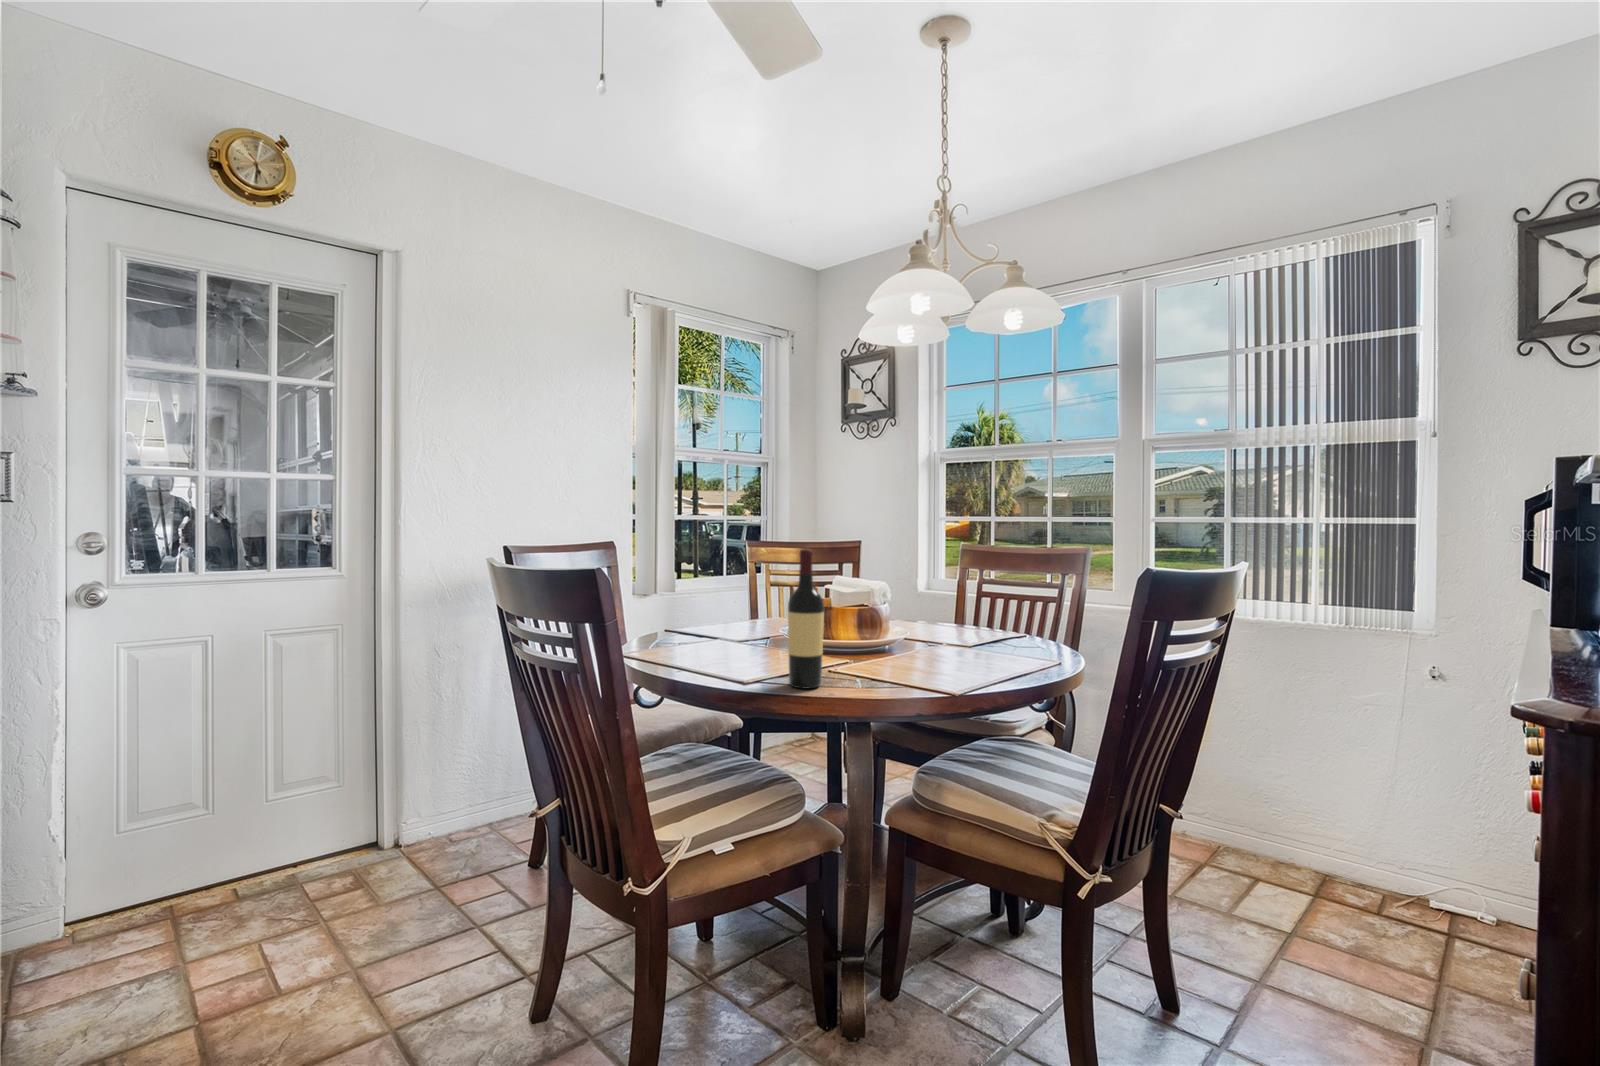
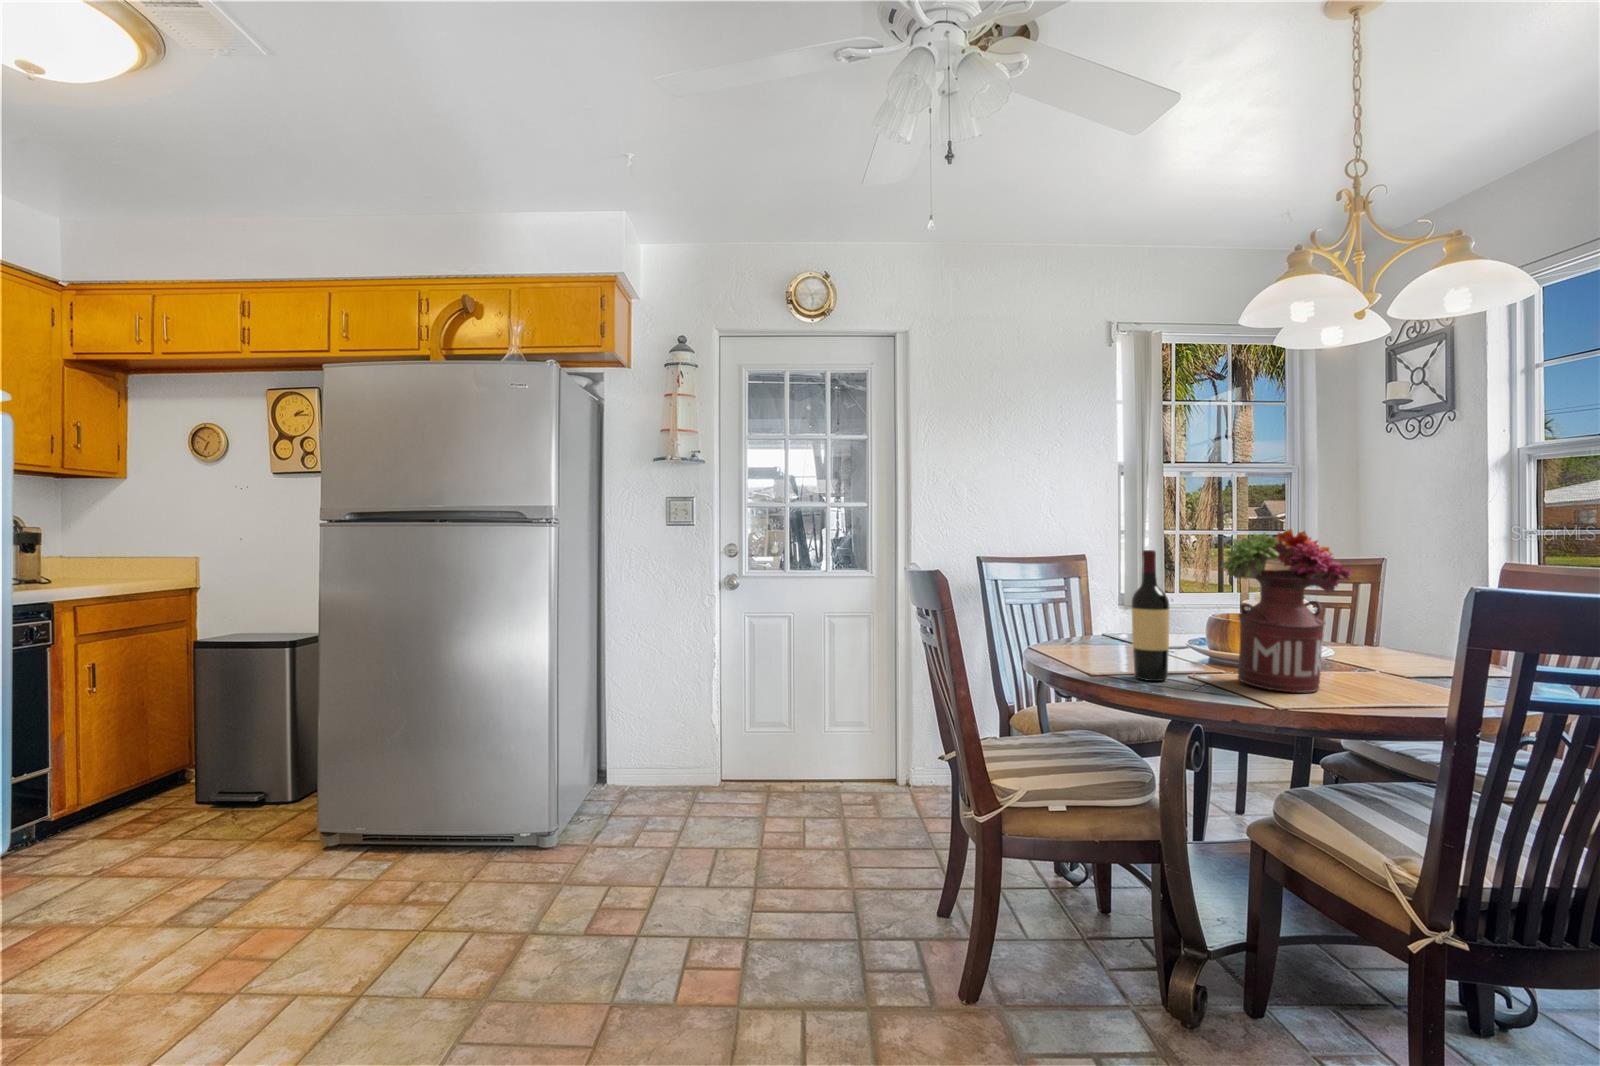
flower arrangement: none [865,527,969,682] -> present [1221,529,1353,693]

